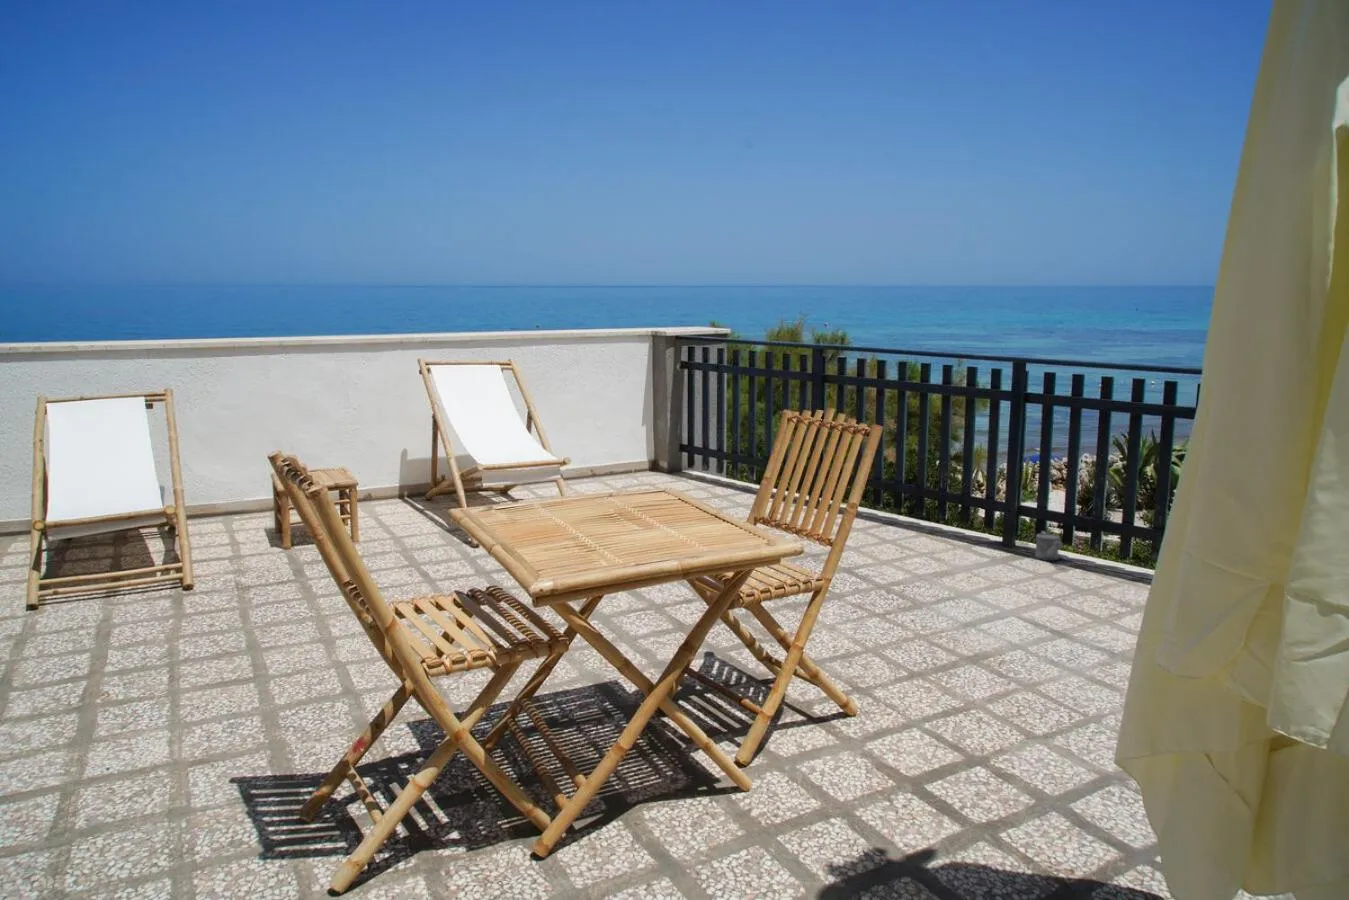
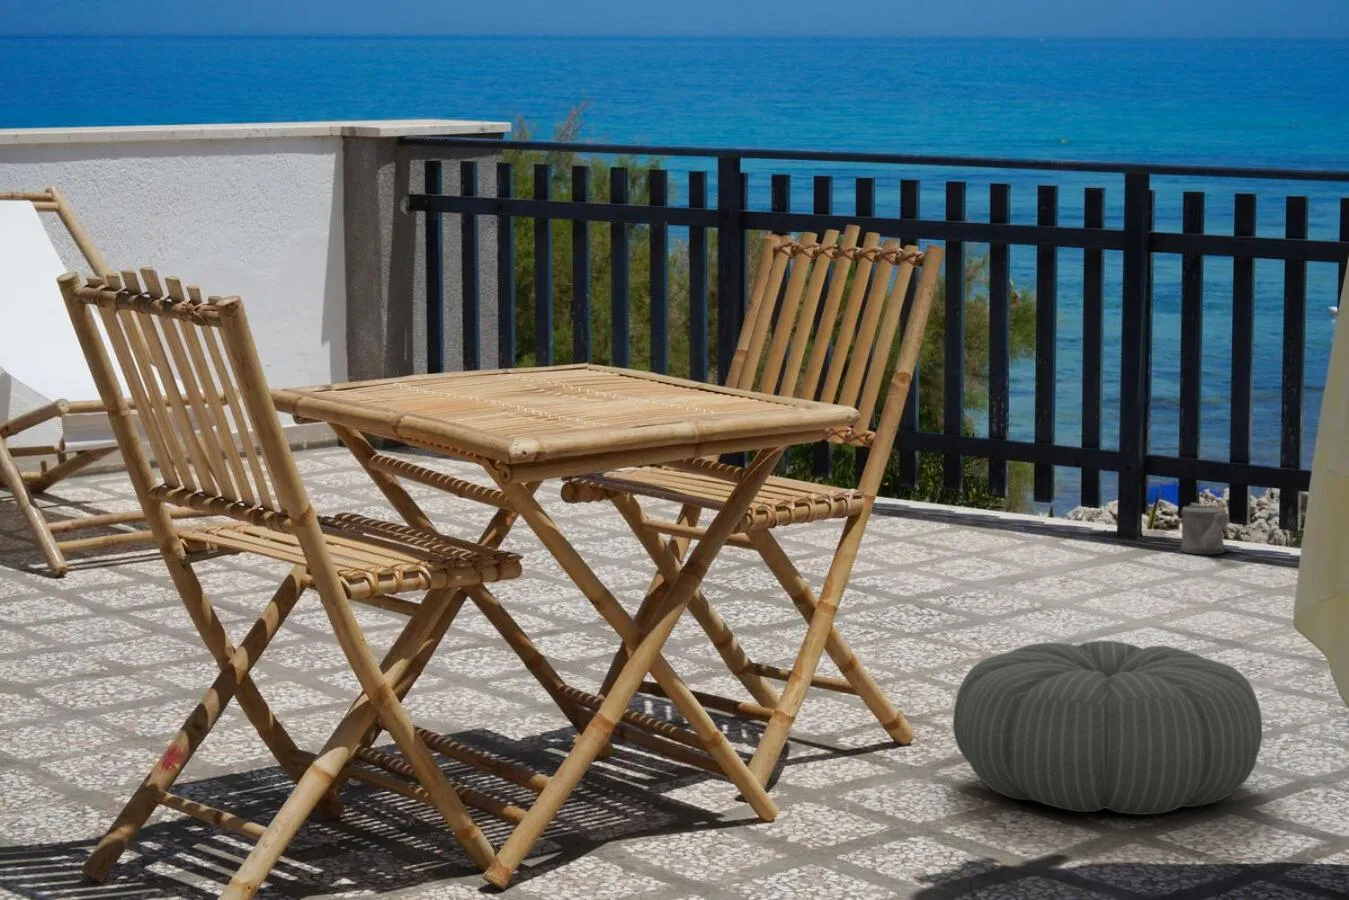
pouf: none [874,670,1079,812] -> present [953,641,1262,814]

